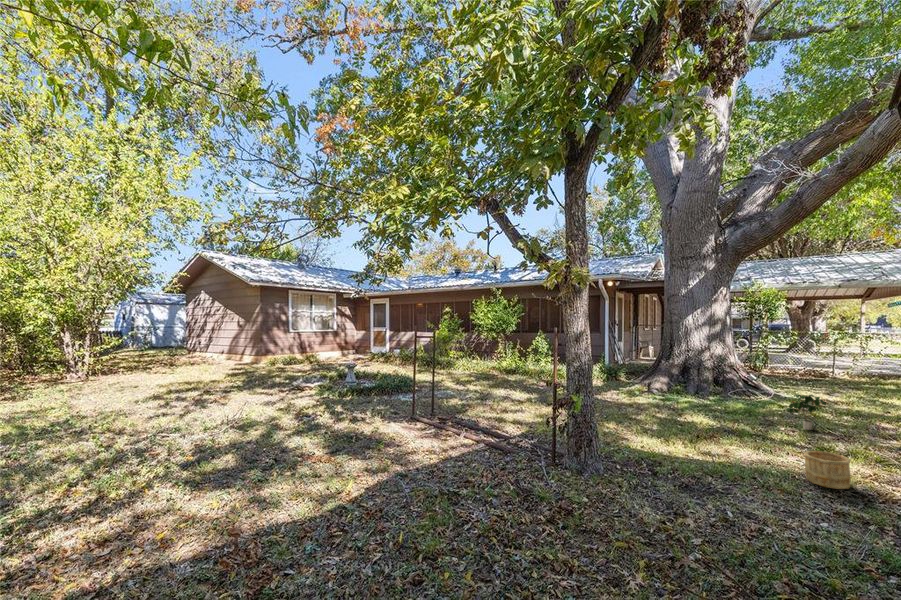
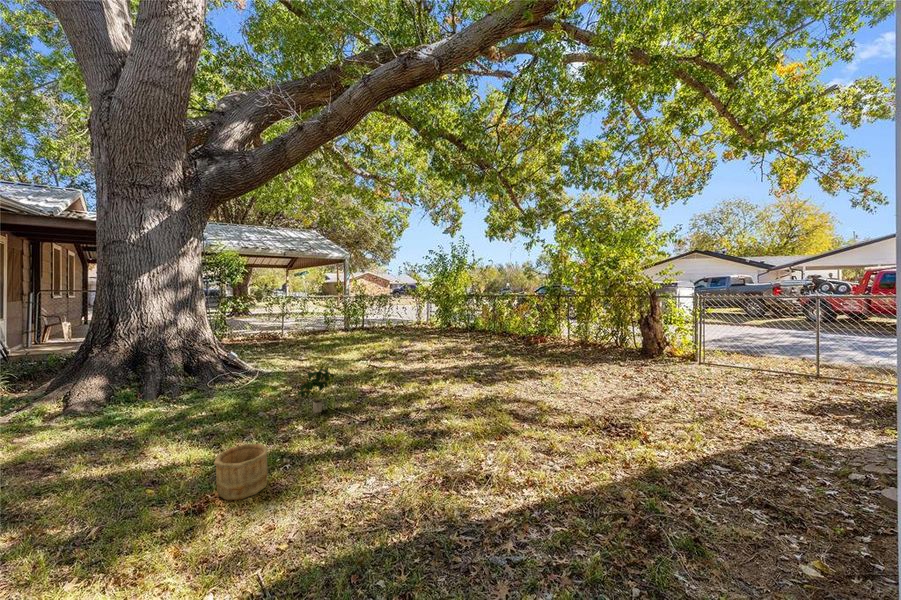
wooden bucket: present [803,451,850,489] -> present [214,444,268,500]

